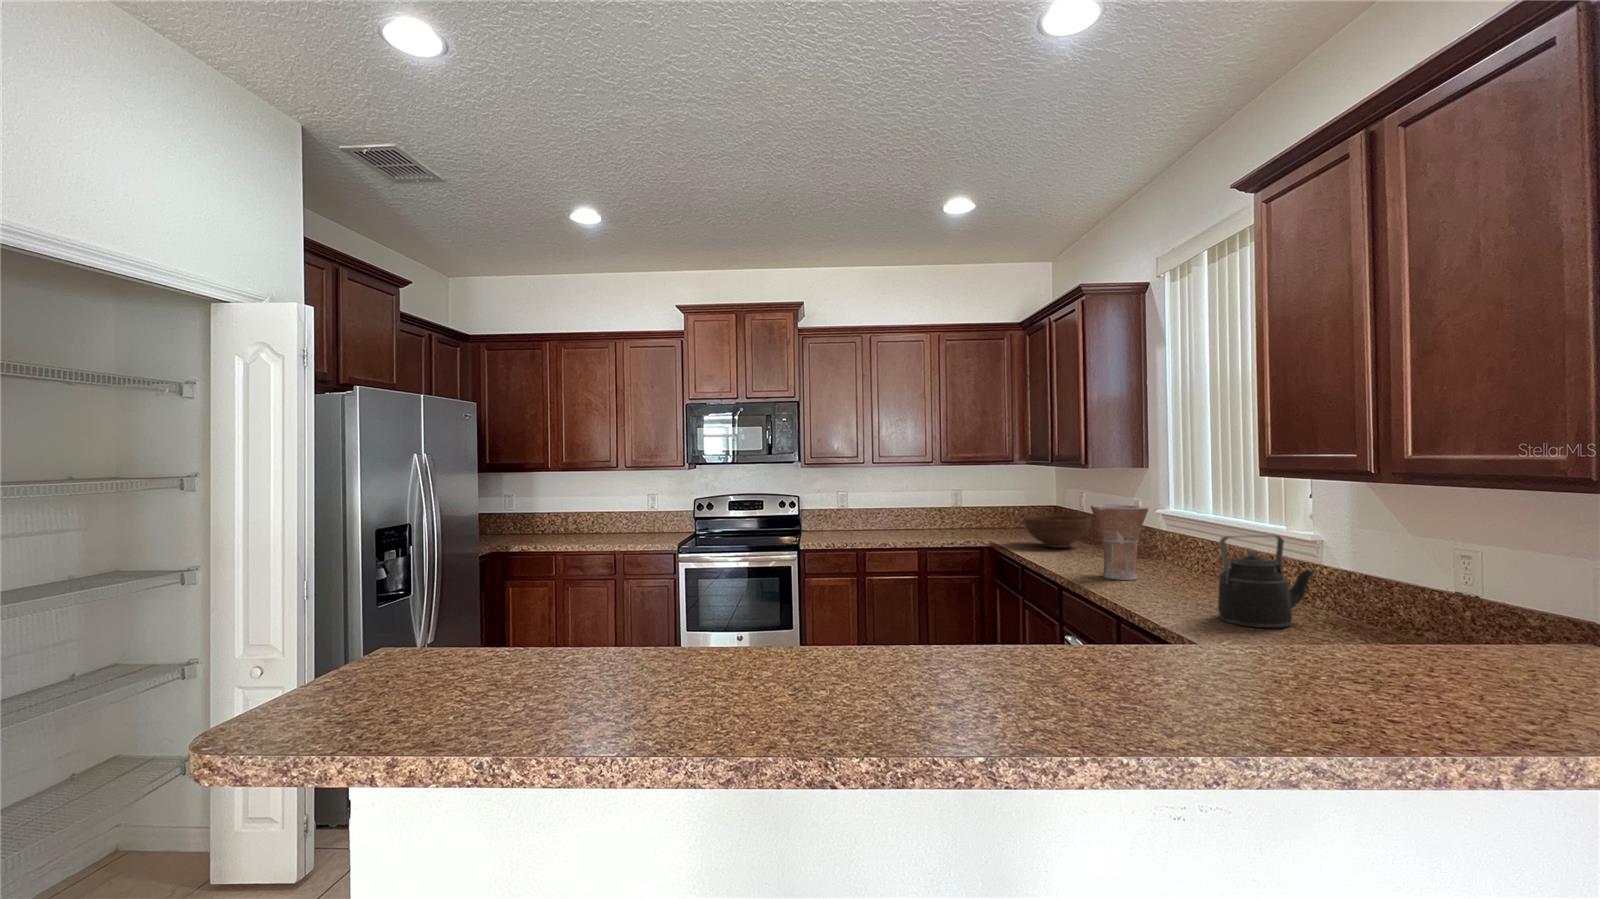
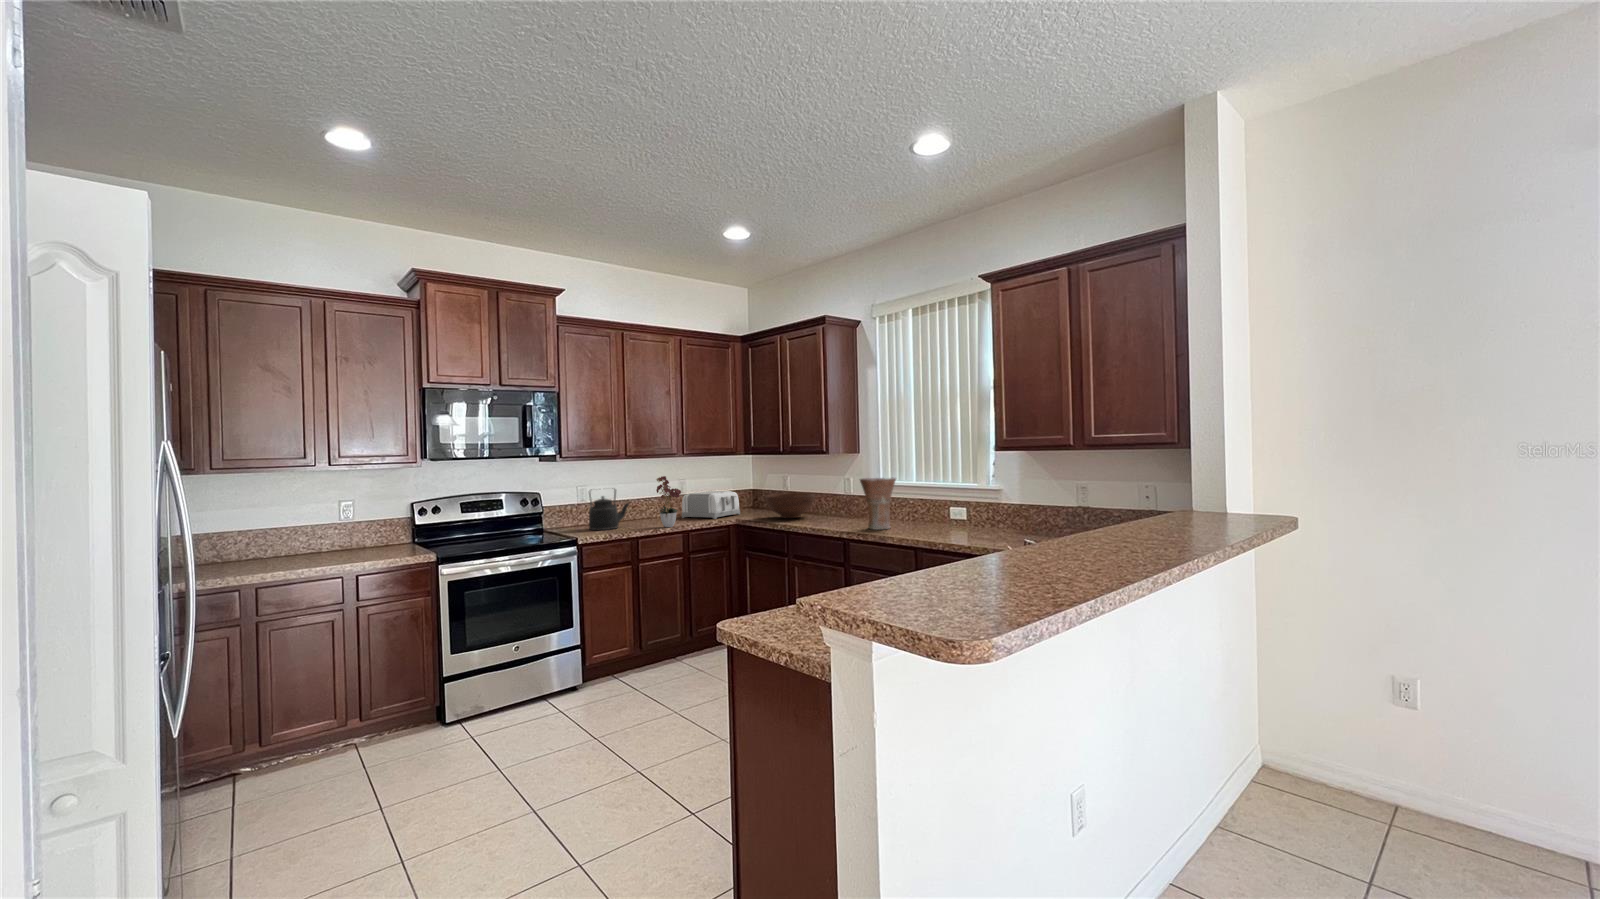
flower arrangement: none [886,484,923,542] -> present [656,476,681,527]
toaster: none [947,505,1015,538] -> present [682,491,740,519]
kettle: present [1218,535,1313,628] -> present [589,489,629,530]

